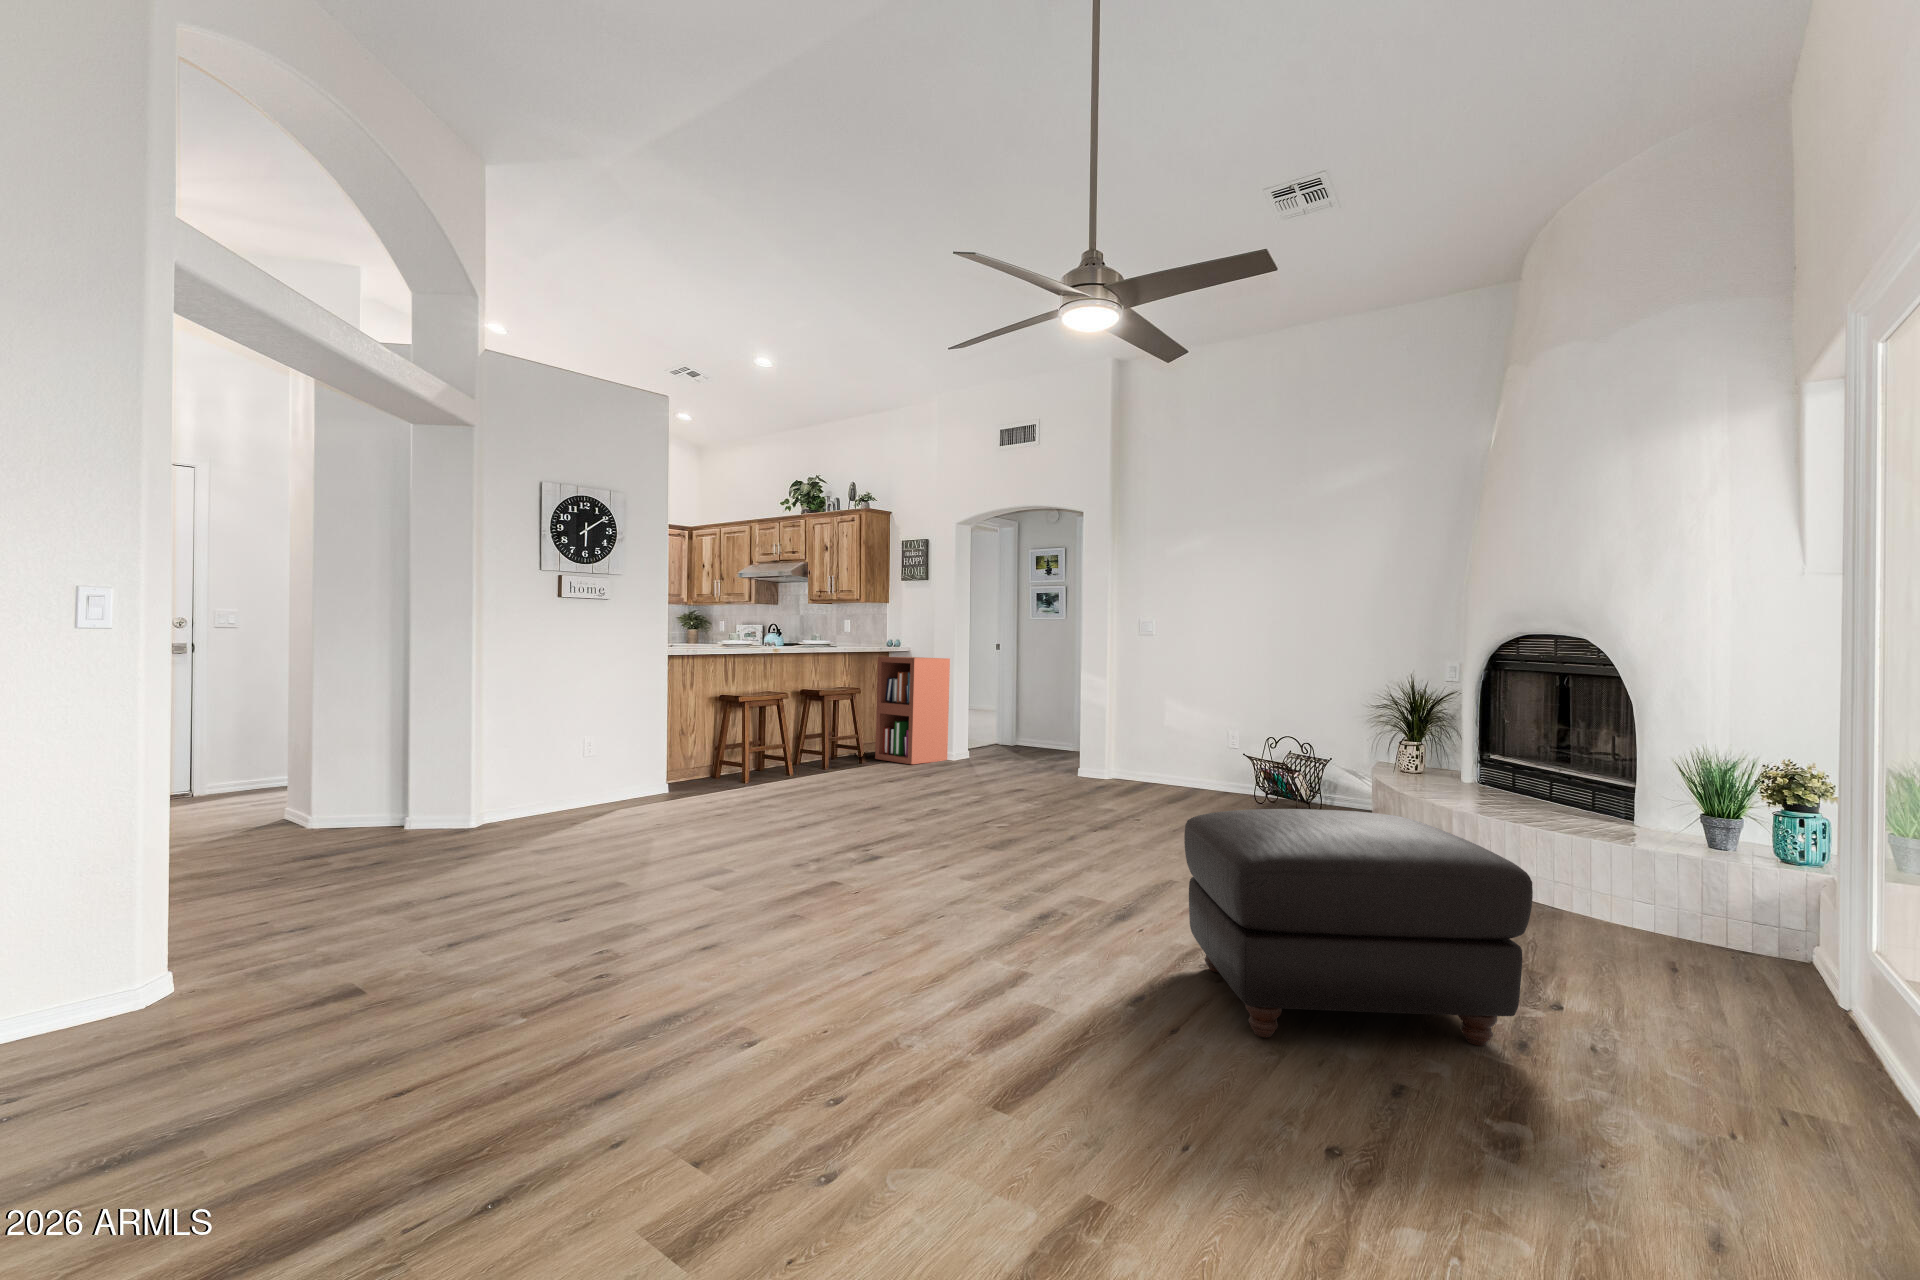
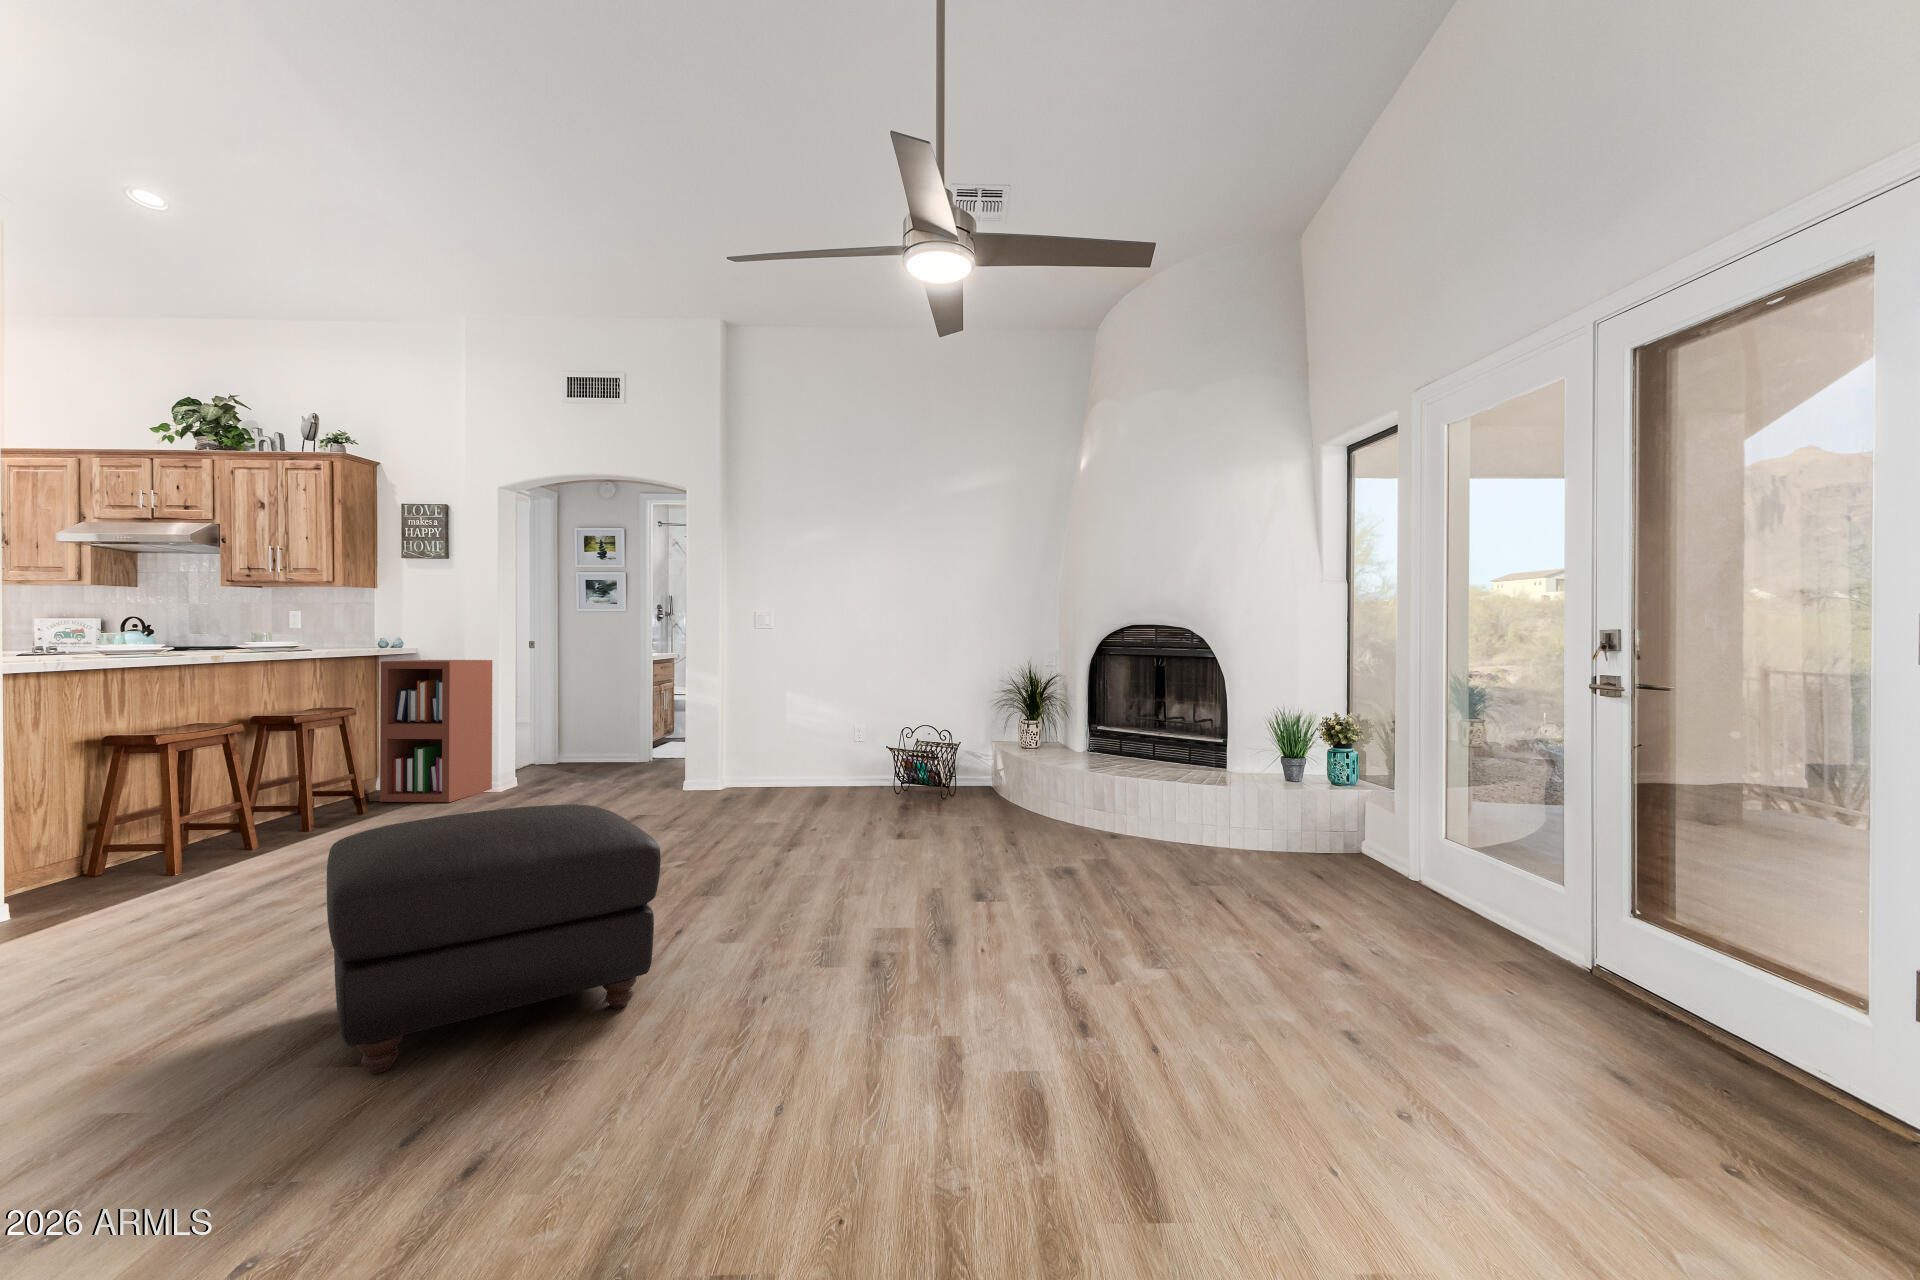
ottoman: present [1184,809,1533,1046] -> present [327,804,661,1073]

